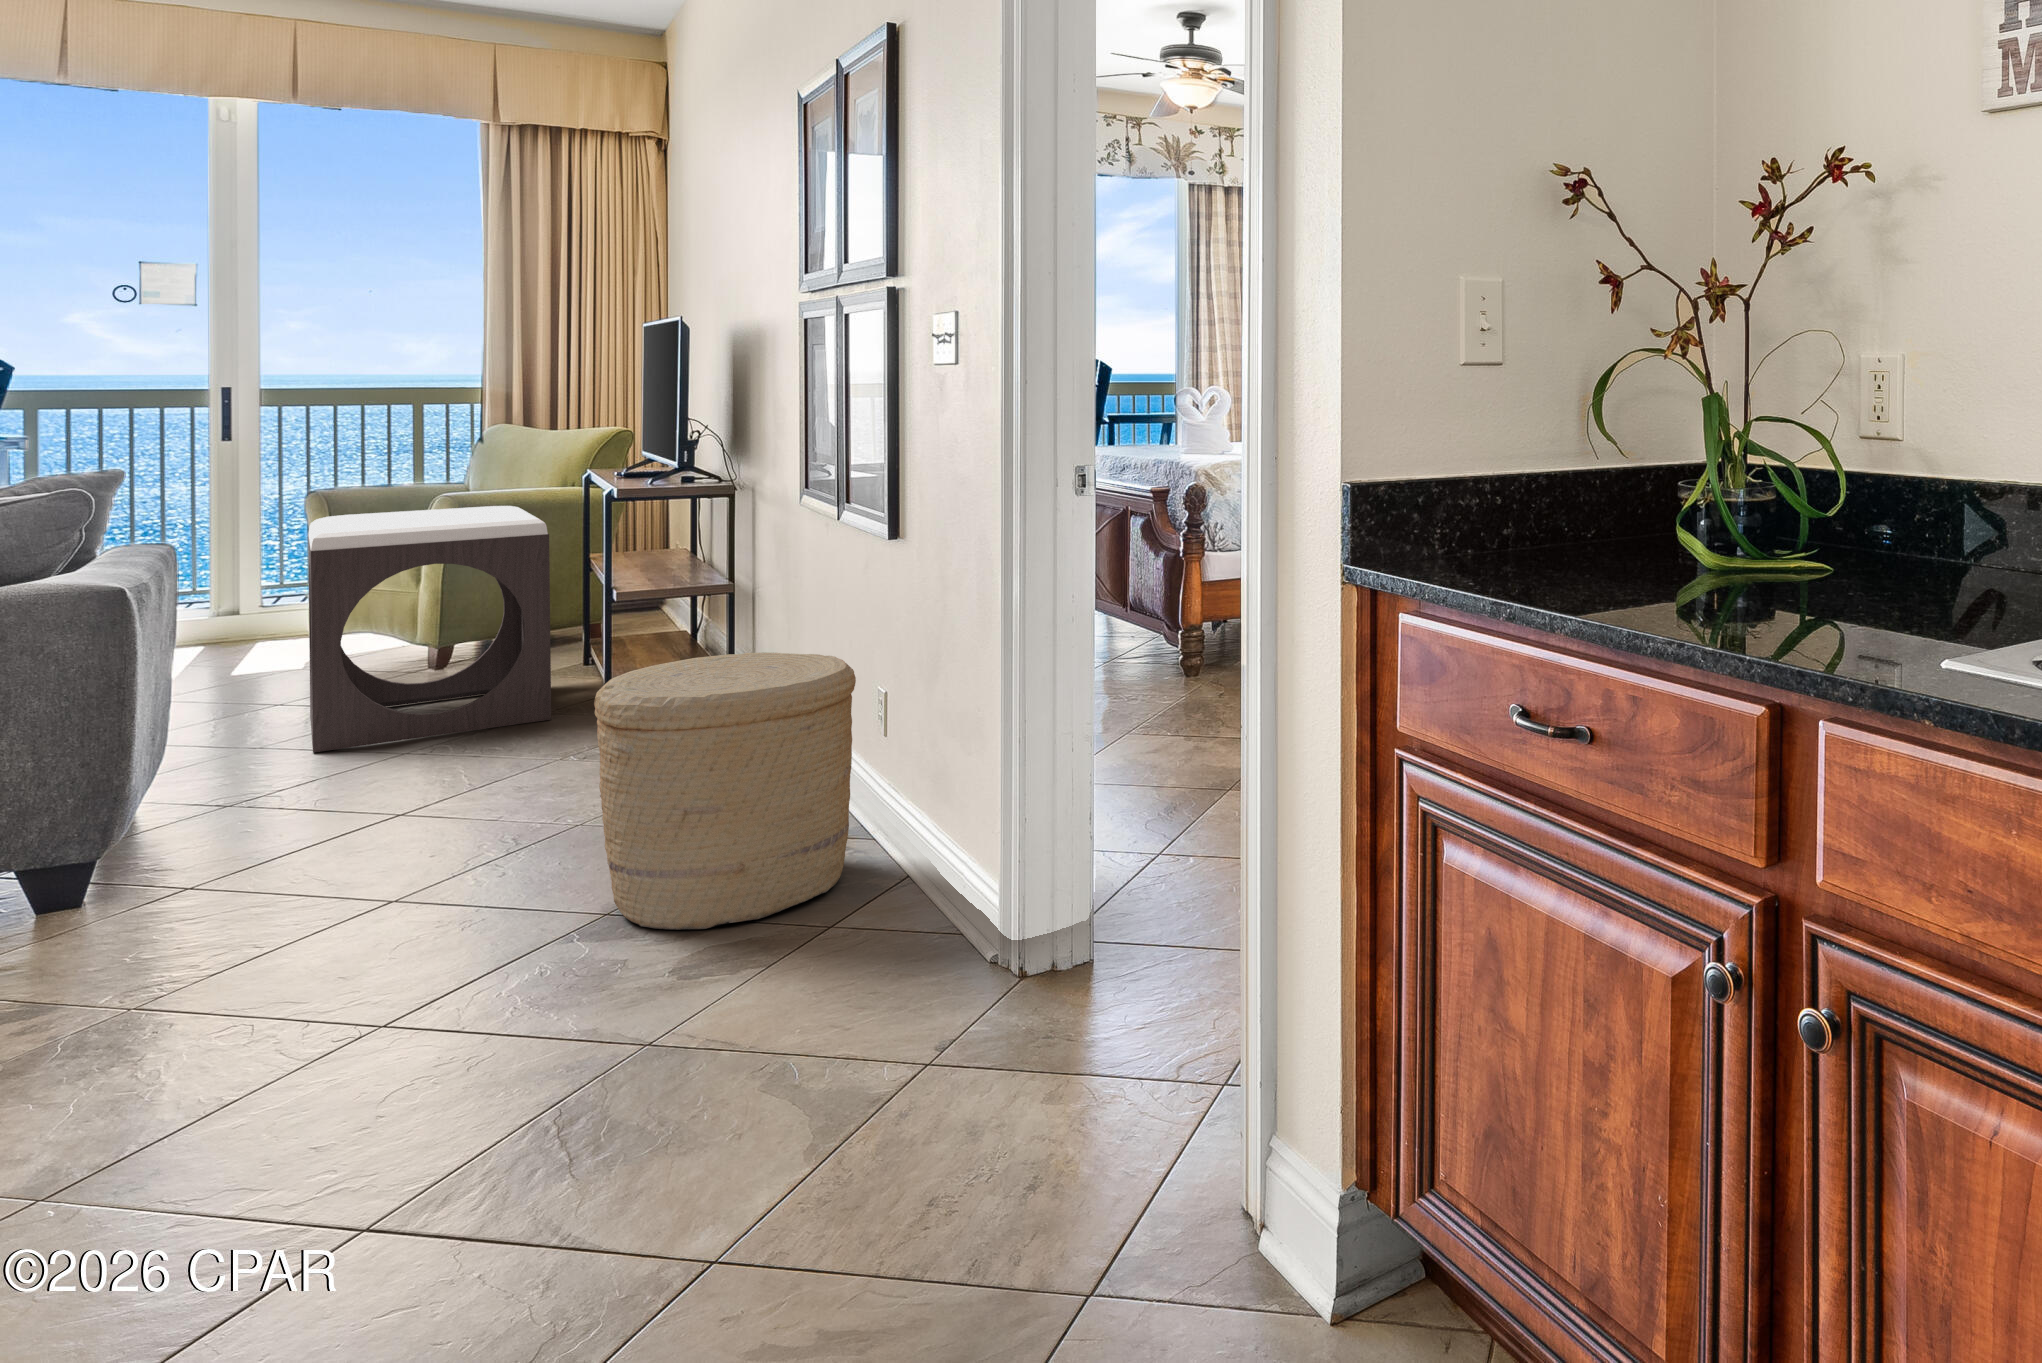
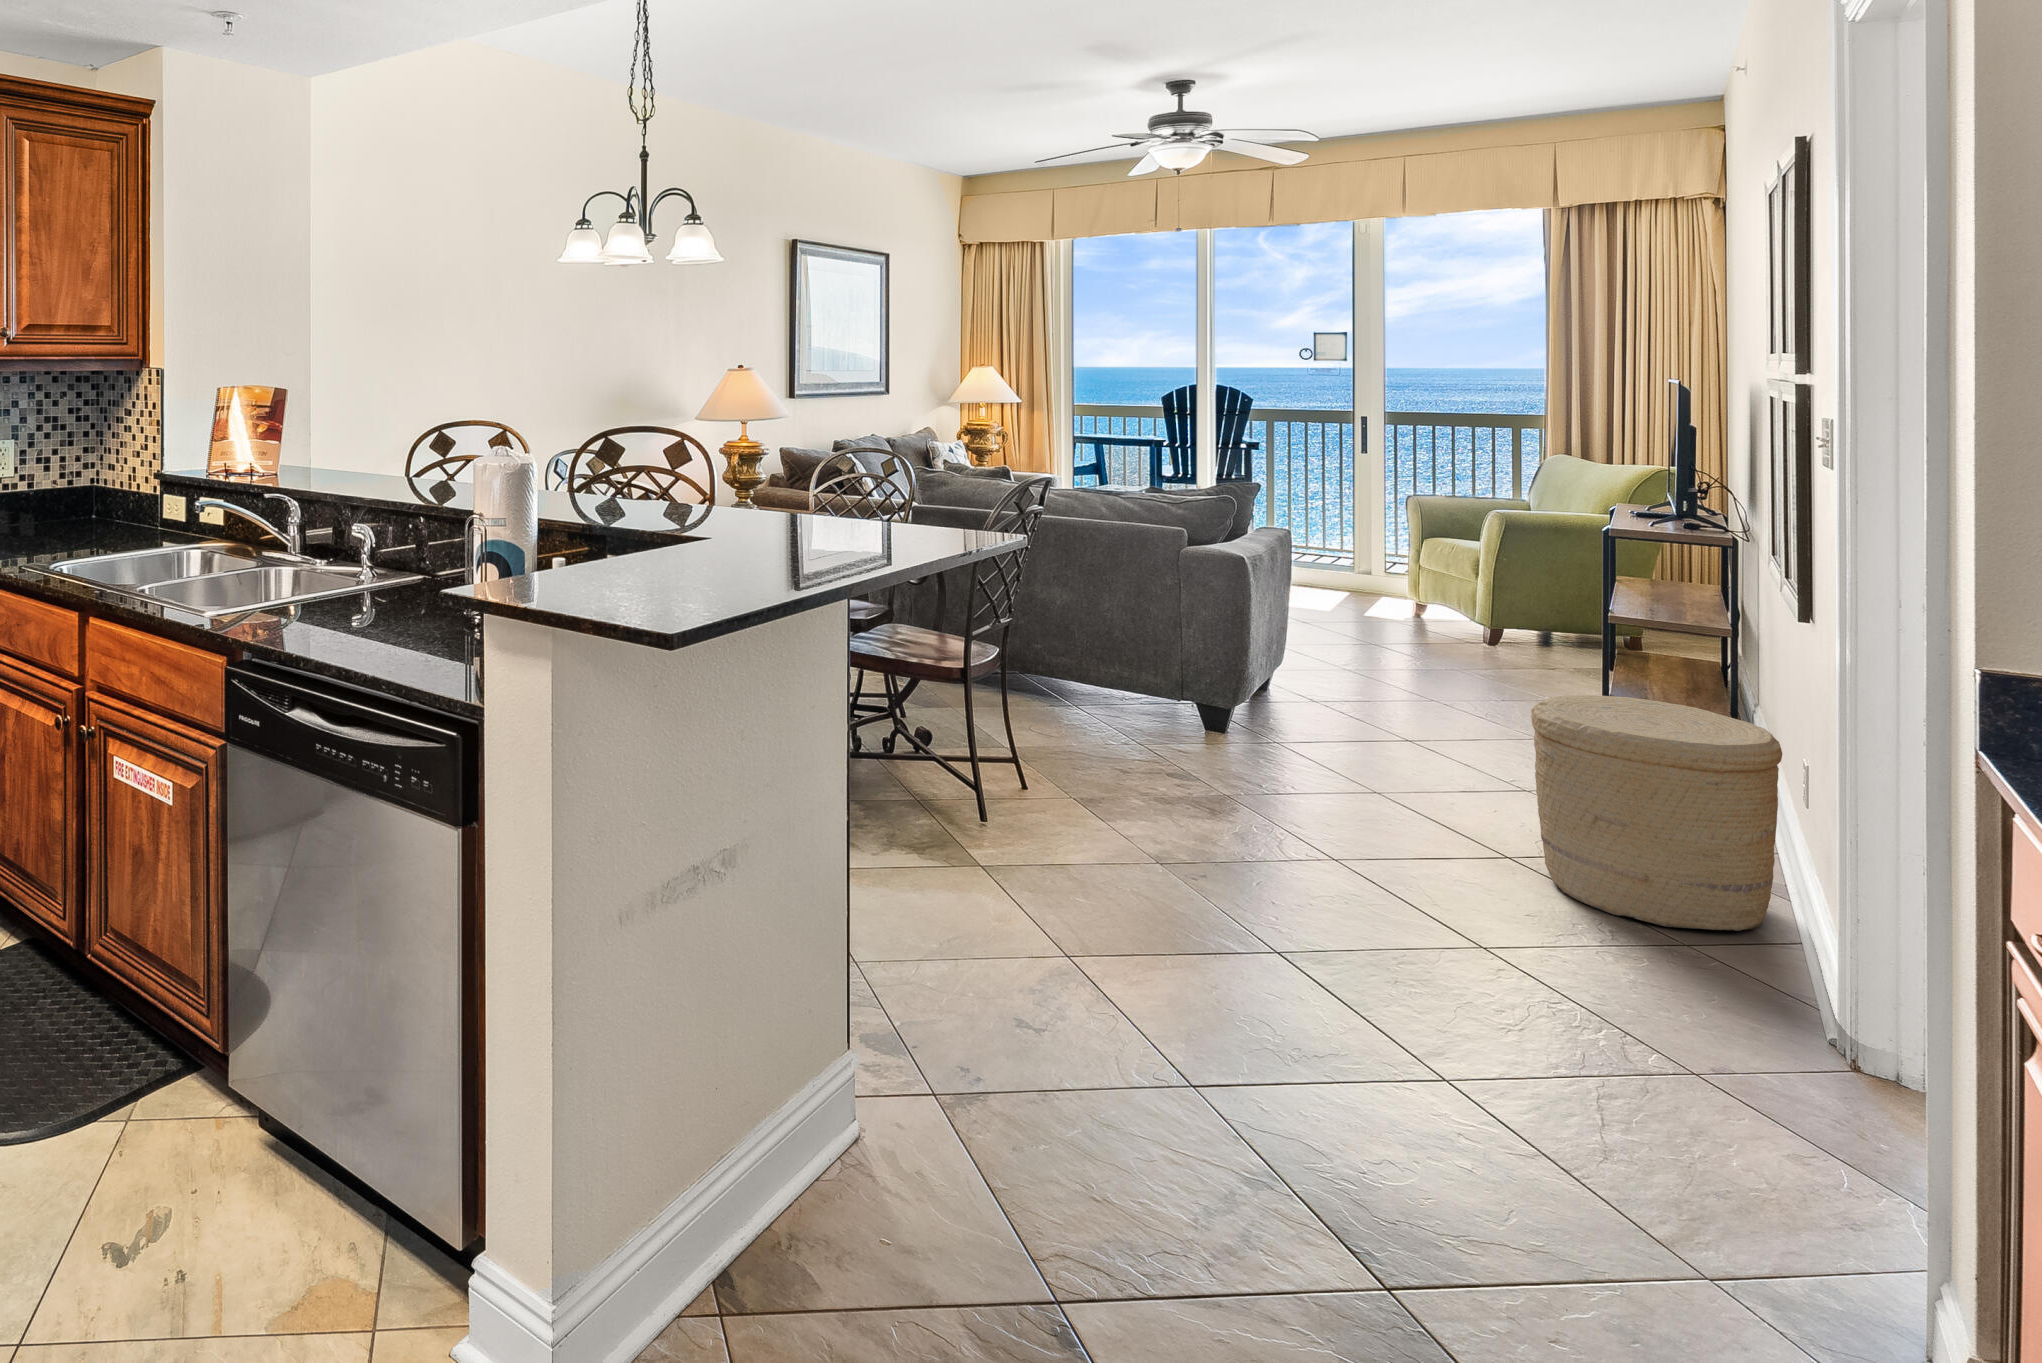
footstool: present [308,506,551,752] -> none [1385,523,1564,711]

